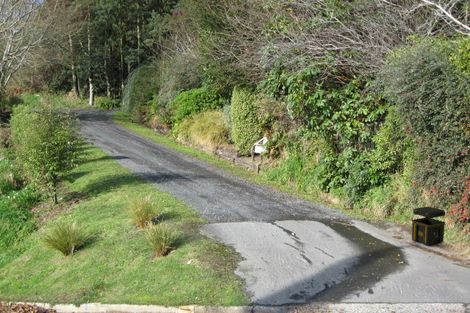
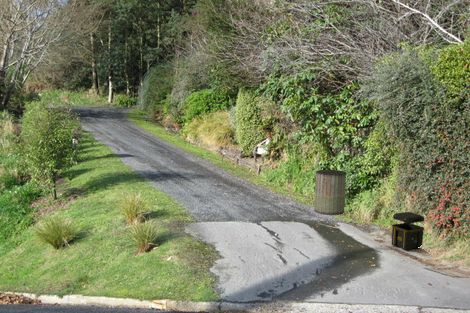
trash can: none [324,166,356,211] -> present [314,170,346,215]

